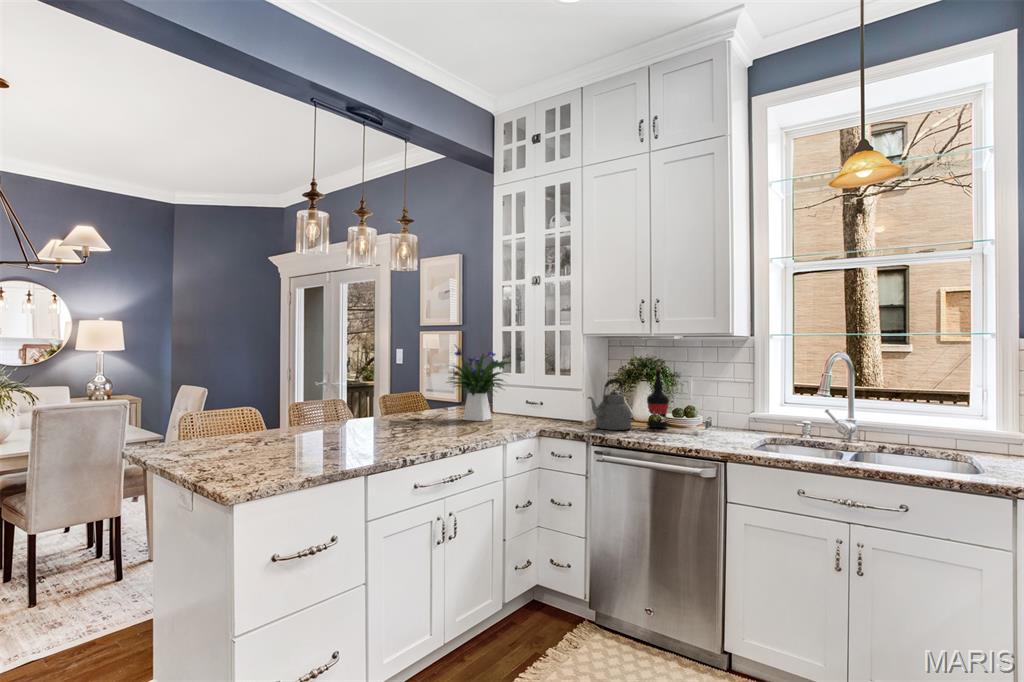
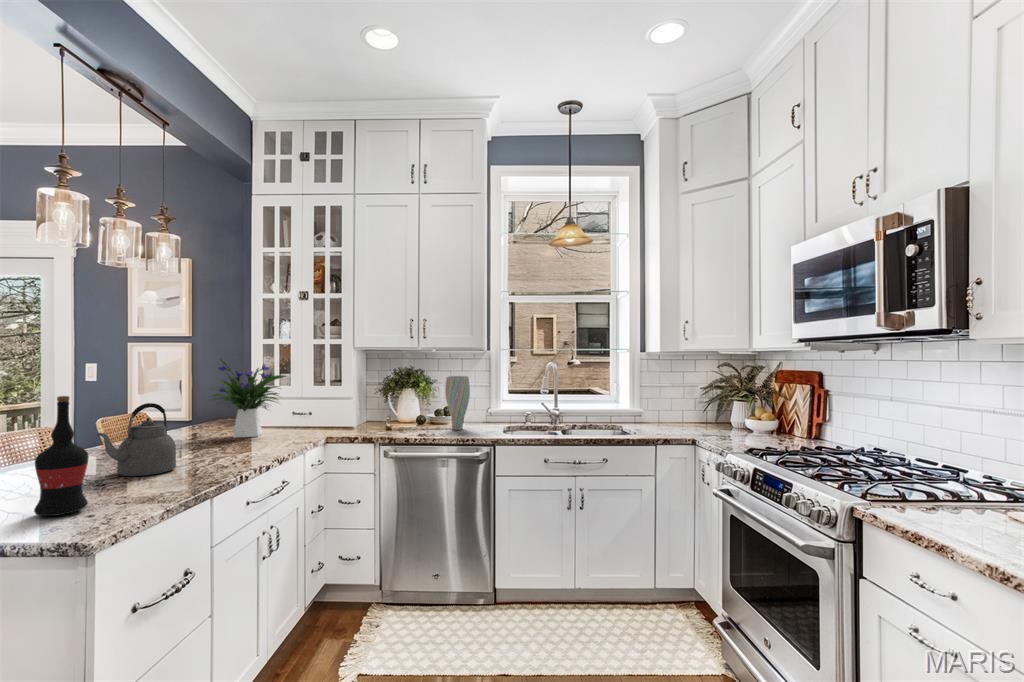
wine bottle: present [647,367,669,428] -> present [34,396,89,516]
vase: none [677,368,709,436] -> present [445,376,470,430]
kettle: present [588,379,631,430] -> present [95,403,176,476]

